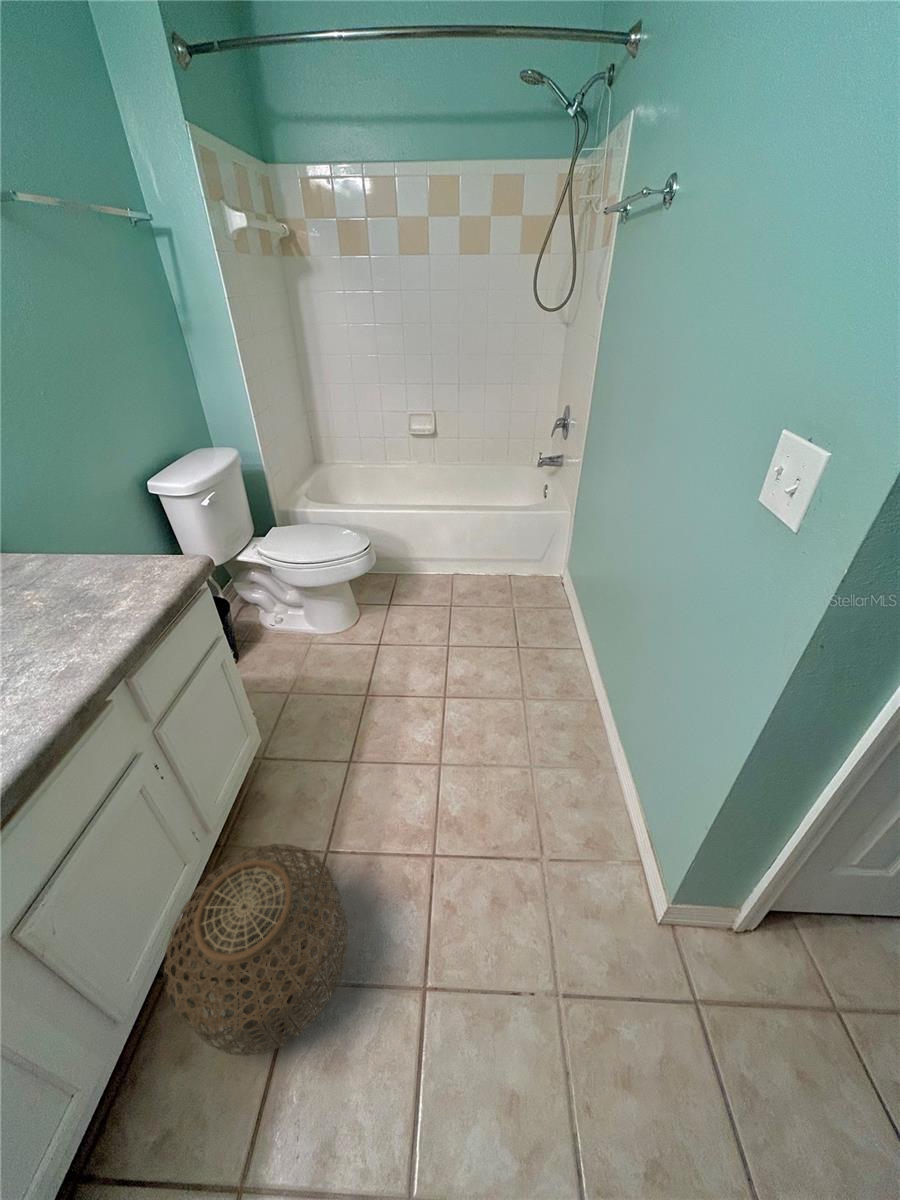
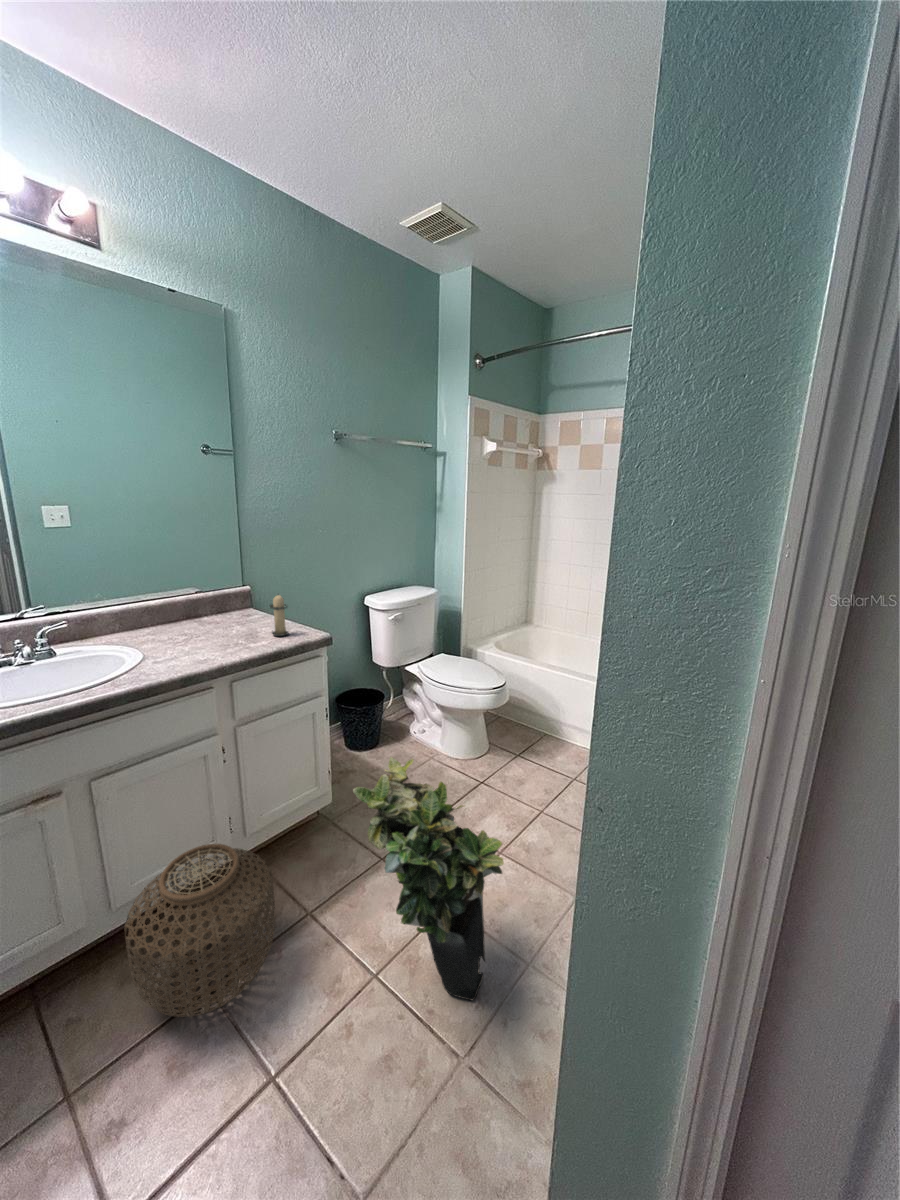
candle: none [84,520,142,589] -> present [270,595,288,636]
potted plant: none [396,661,544,825] -> present [353,757,504,1000]

